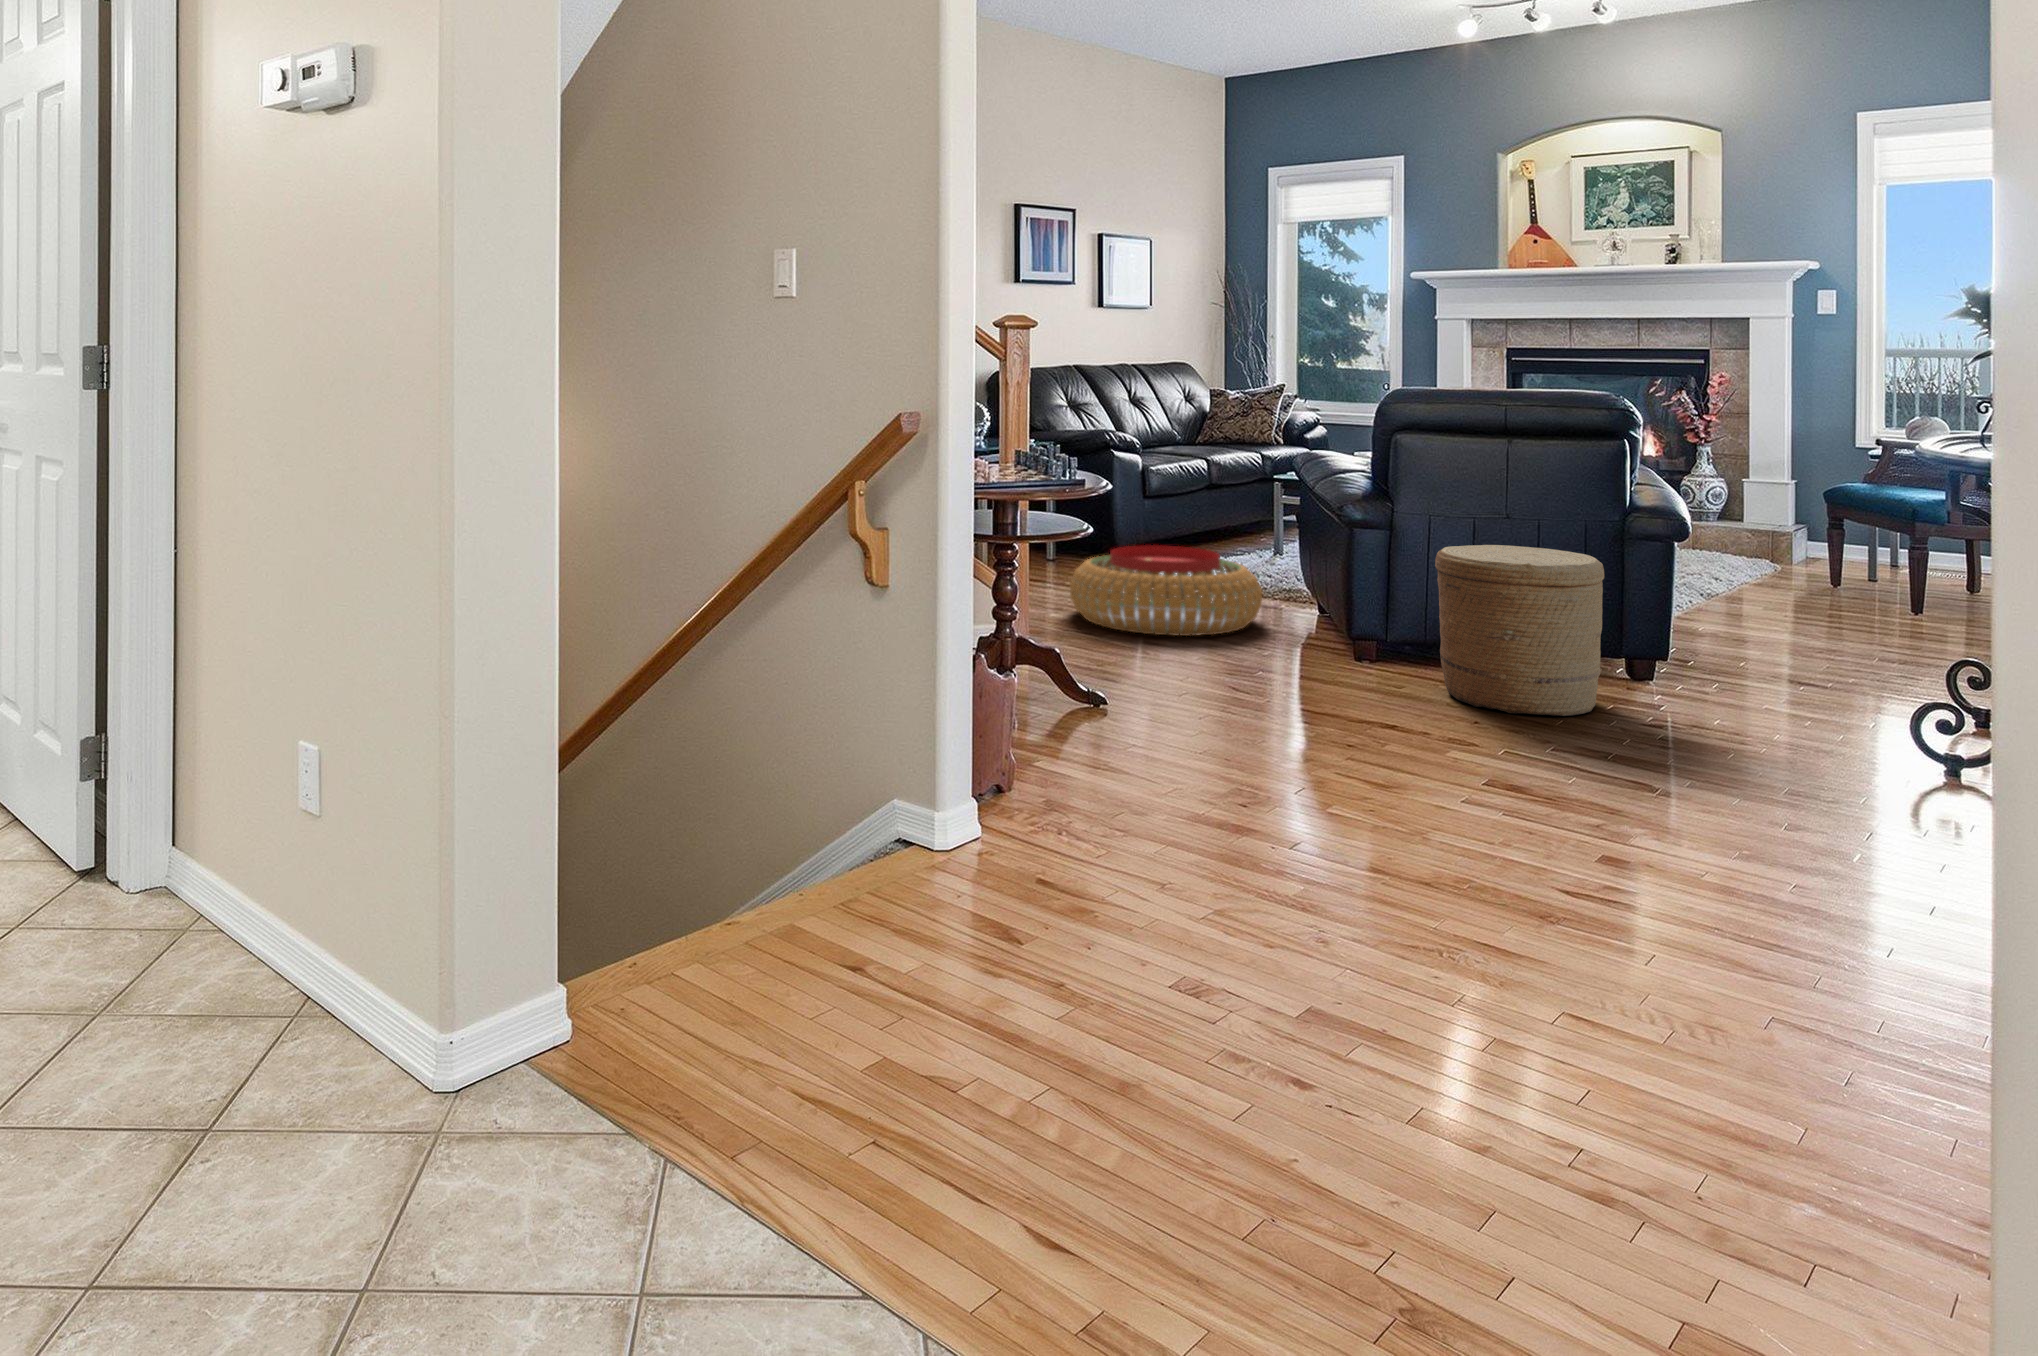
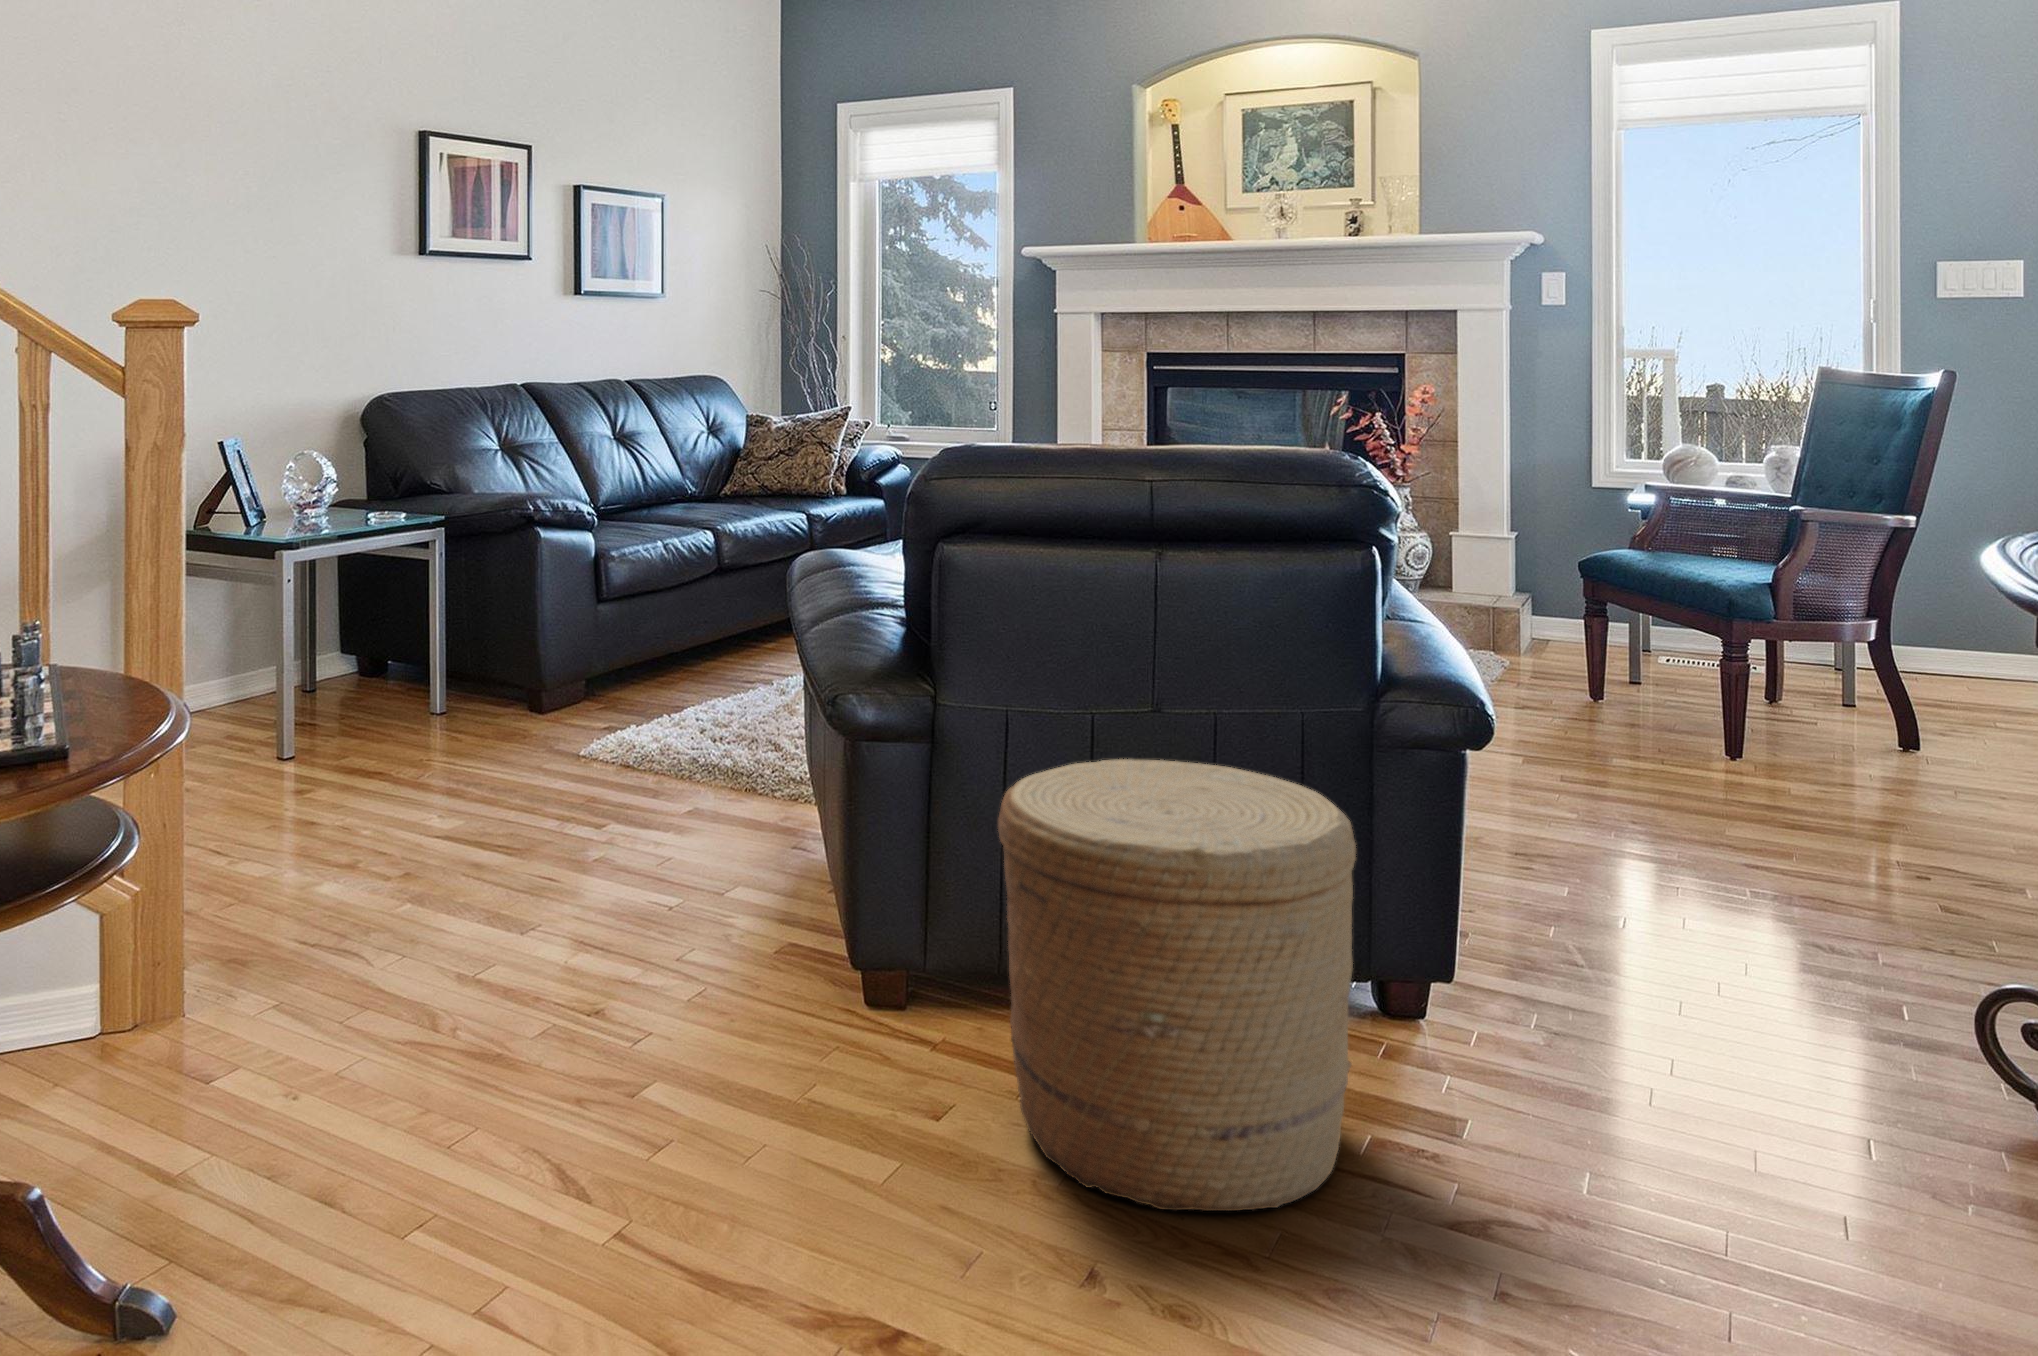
pouf: present [1070,545,1262,636] -> none [338,725,713,939]

